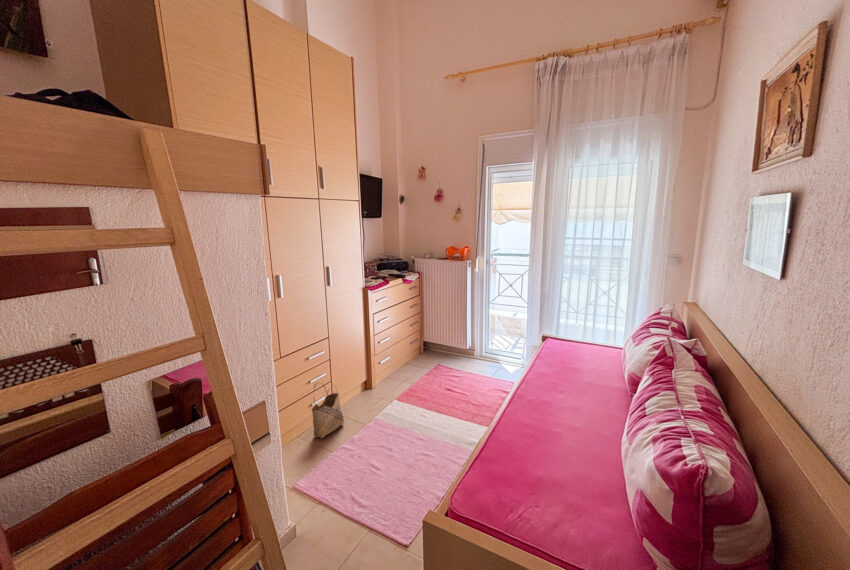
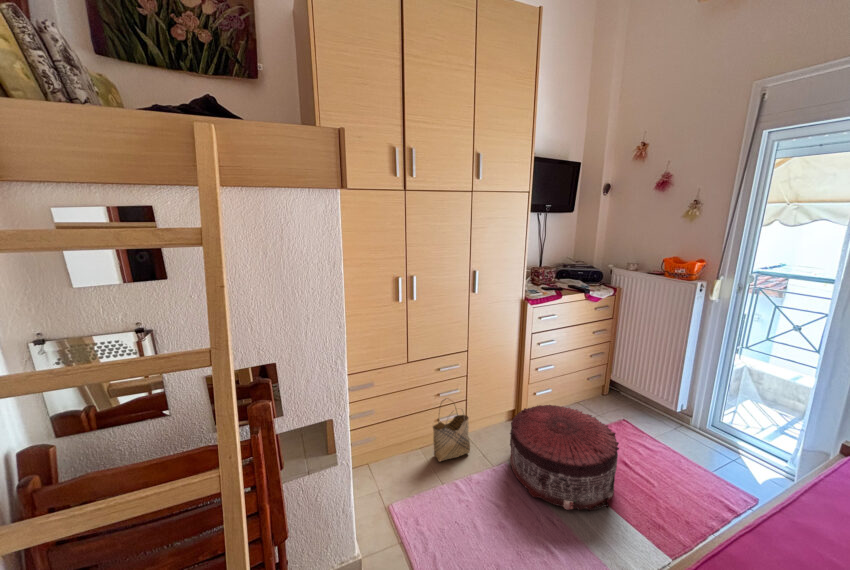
pouf: none [374,362,450,430] -> present [510,405,619,511]

